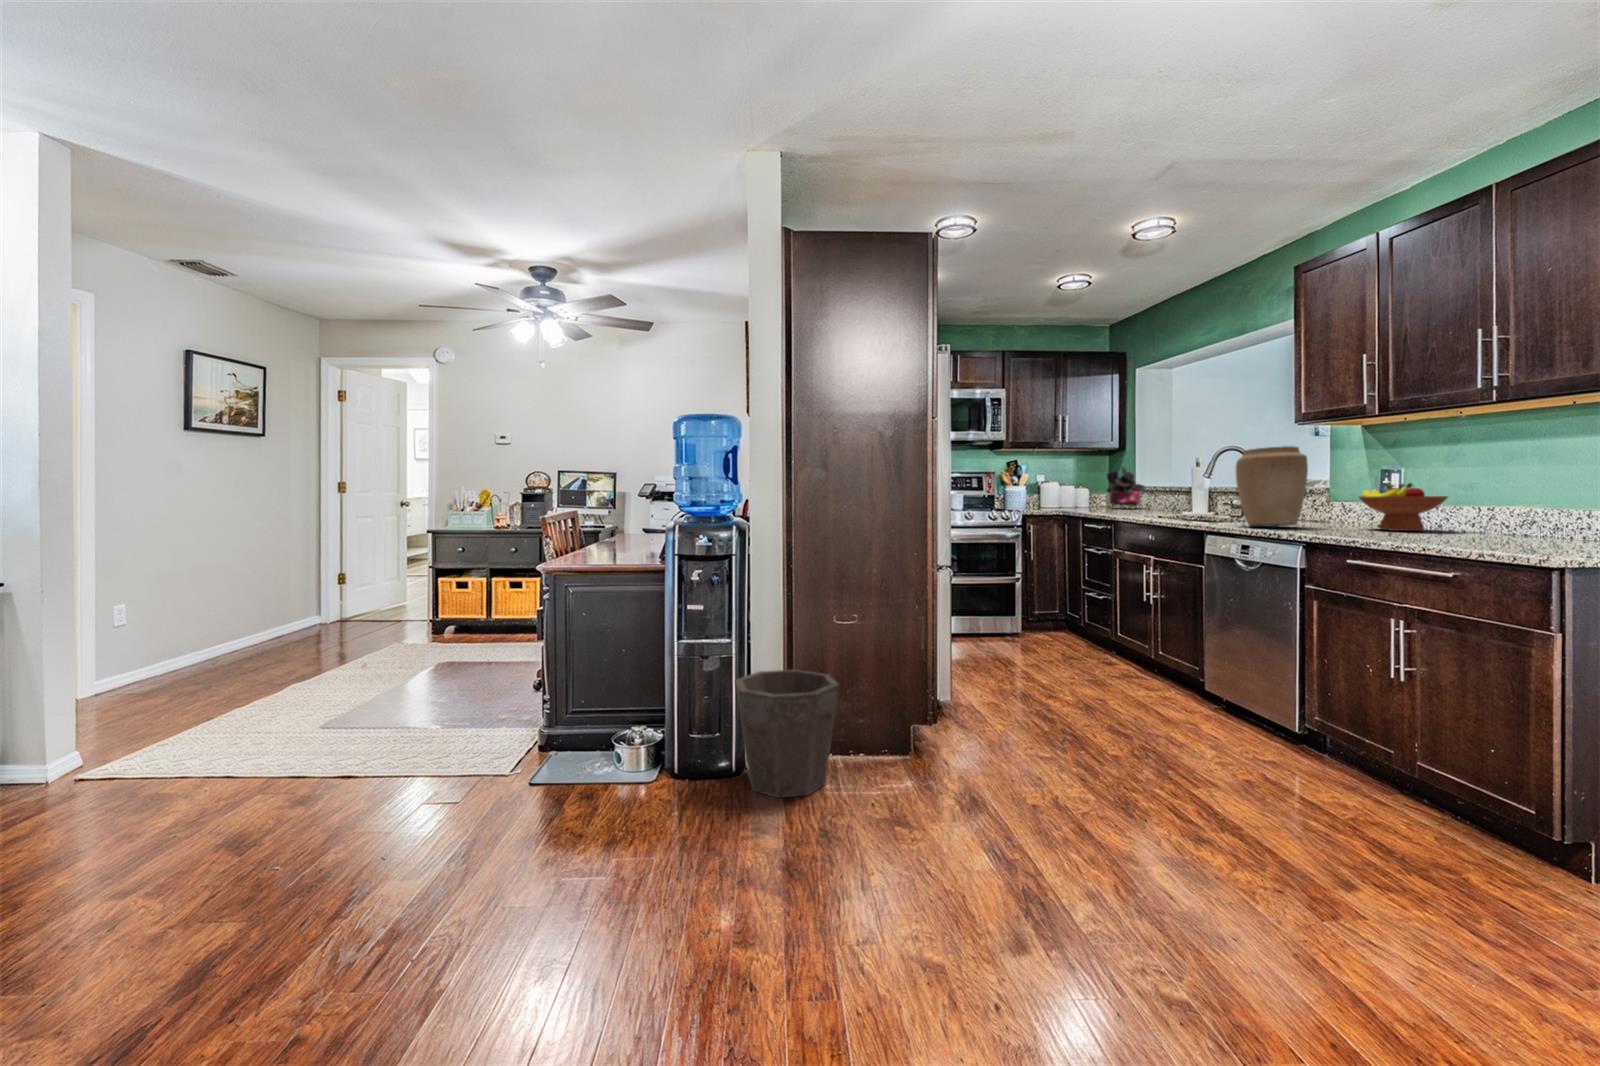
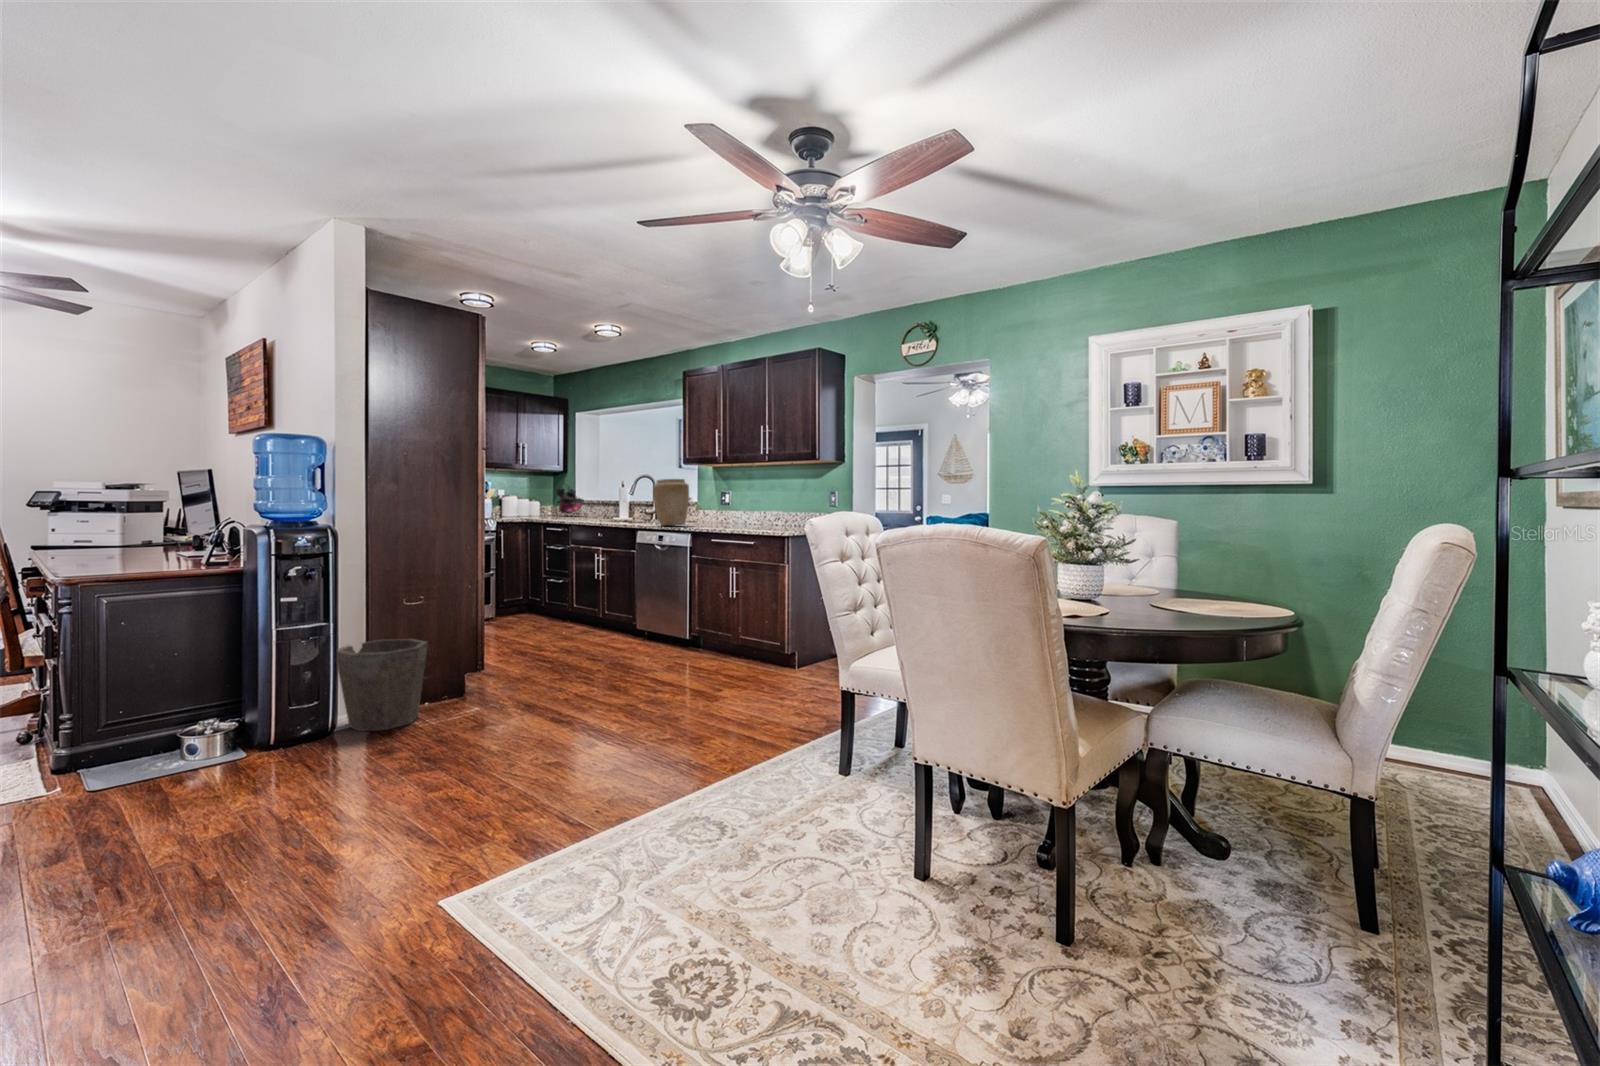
fruit bowl: present [1359,483,1448,531] -> none [712,501,751,527]

